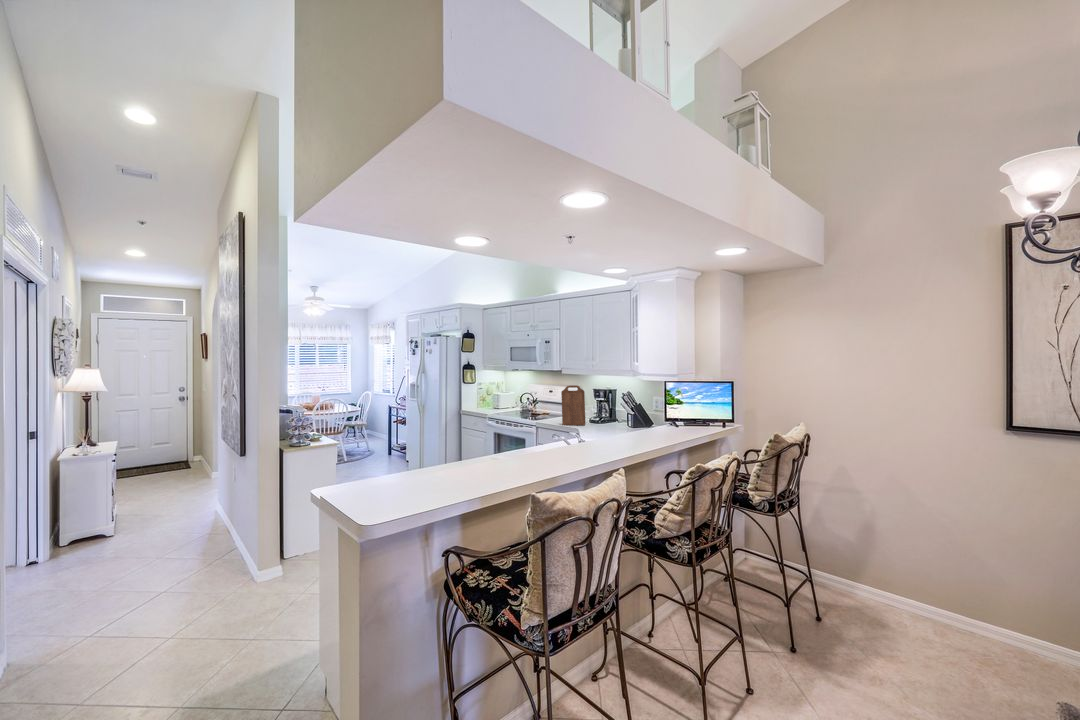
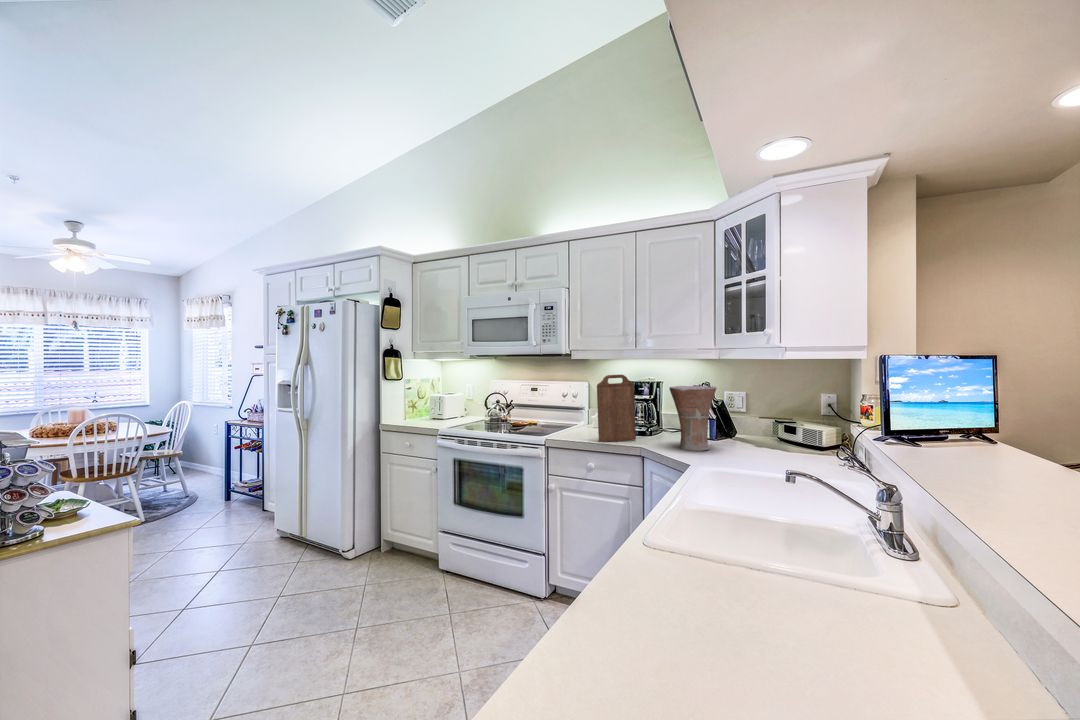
vase: none [594,393,622,432] -> present [669,386,716,451]

